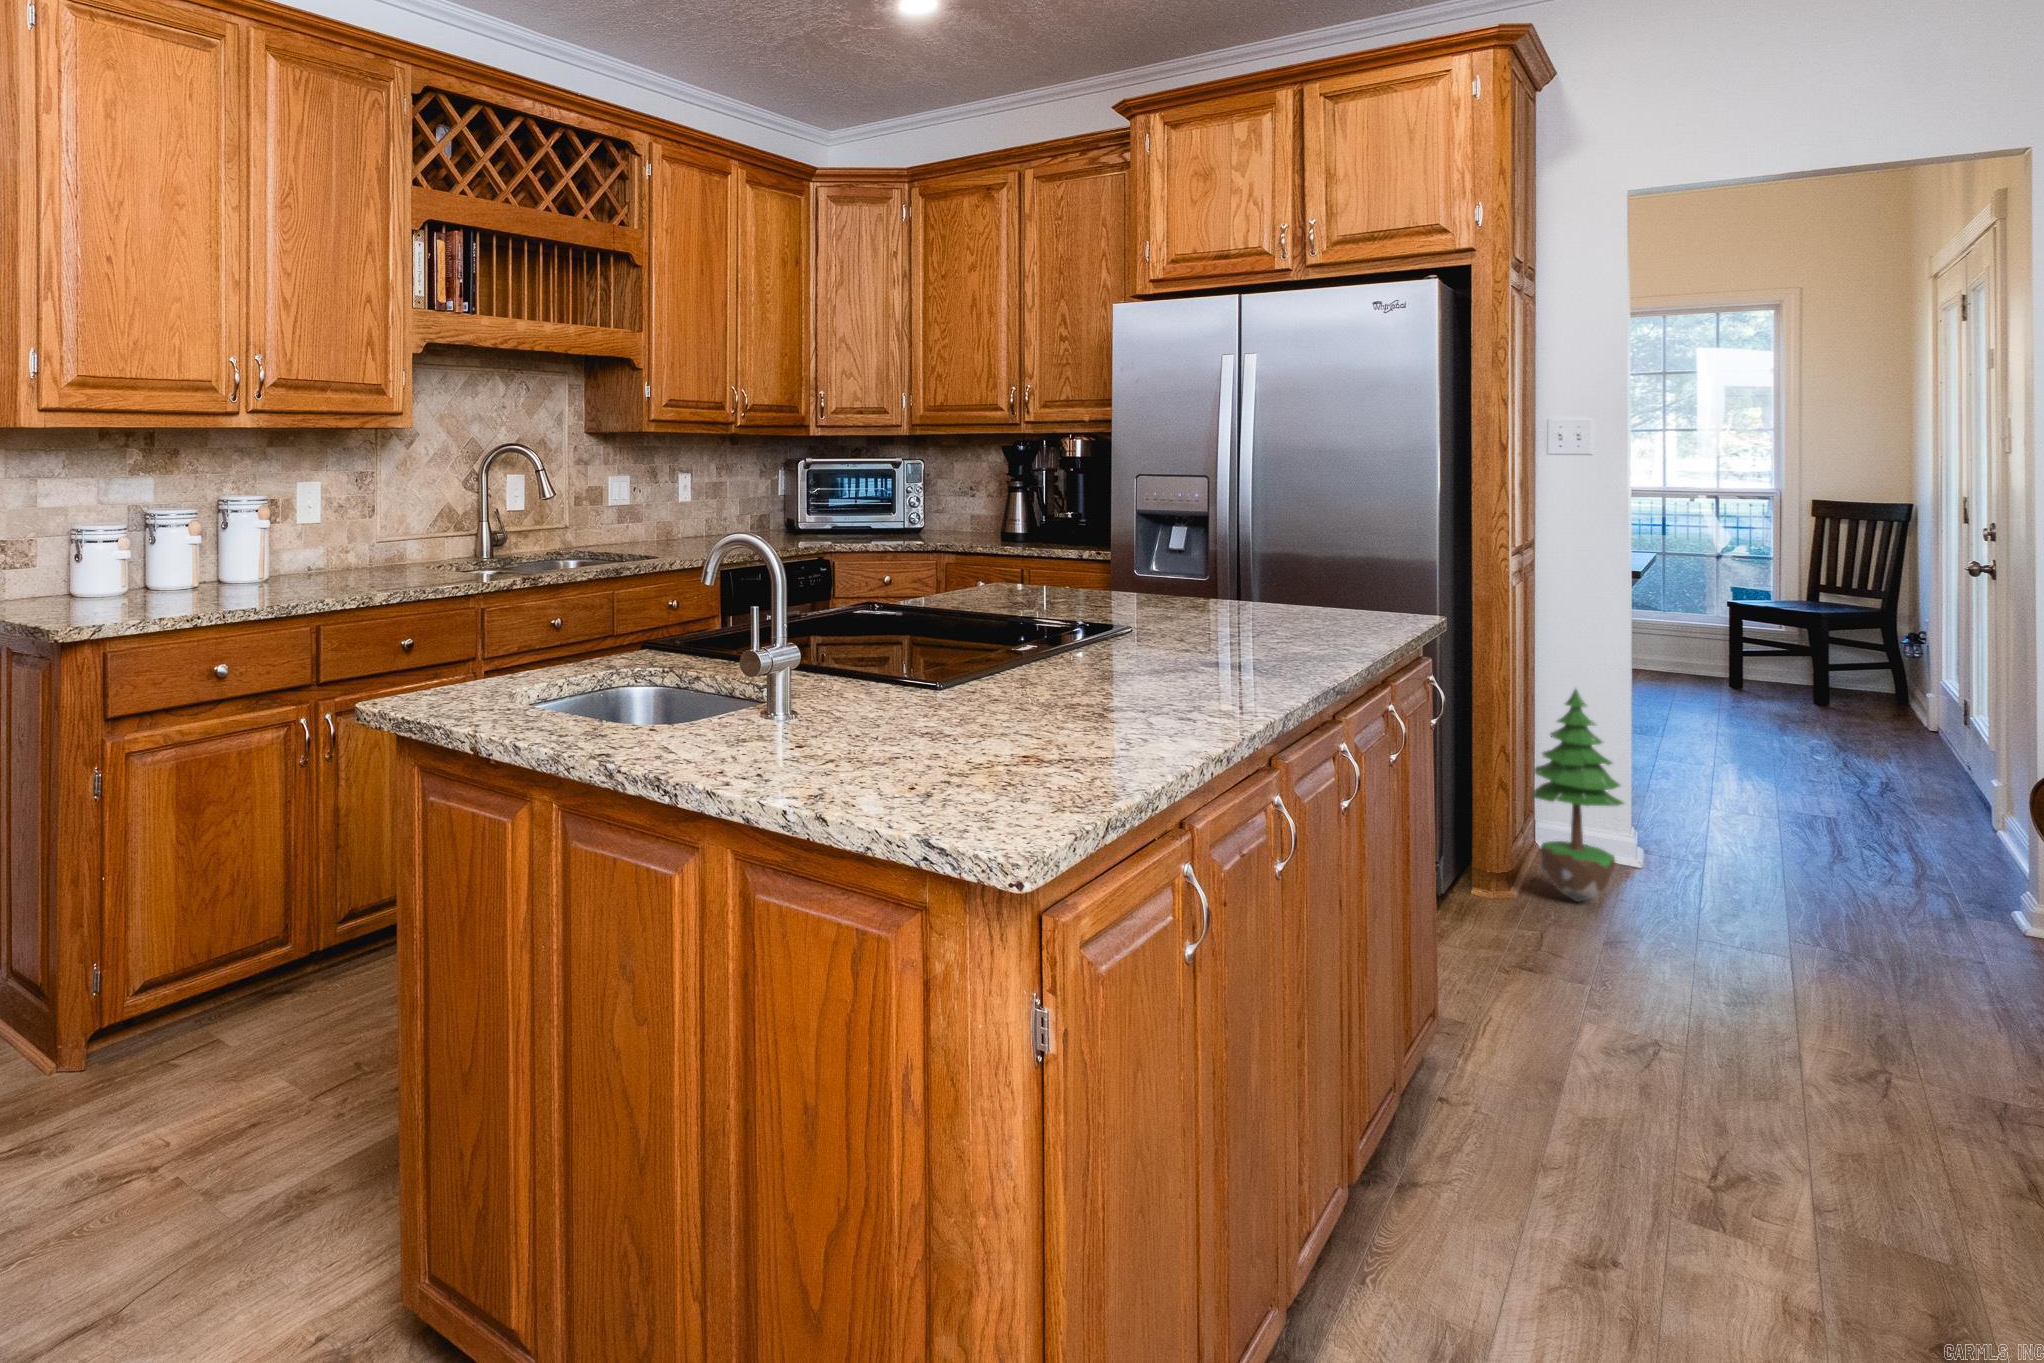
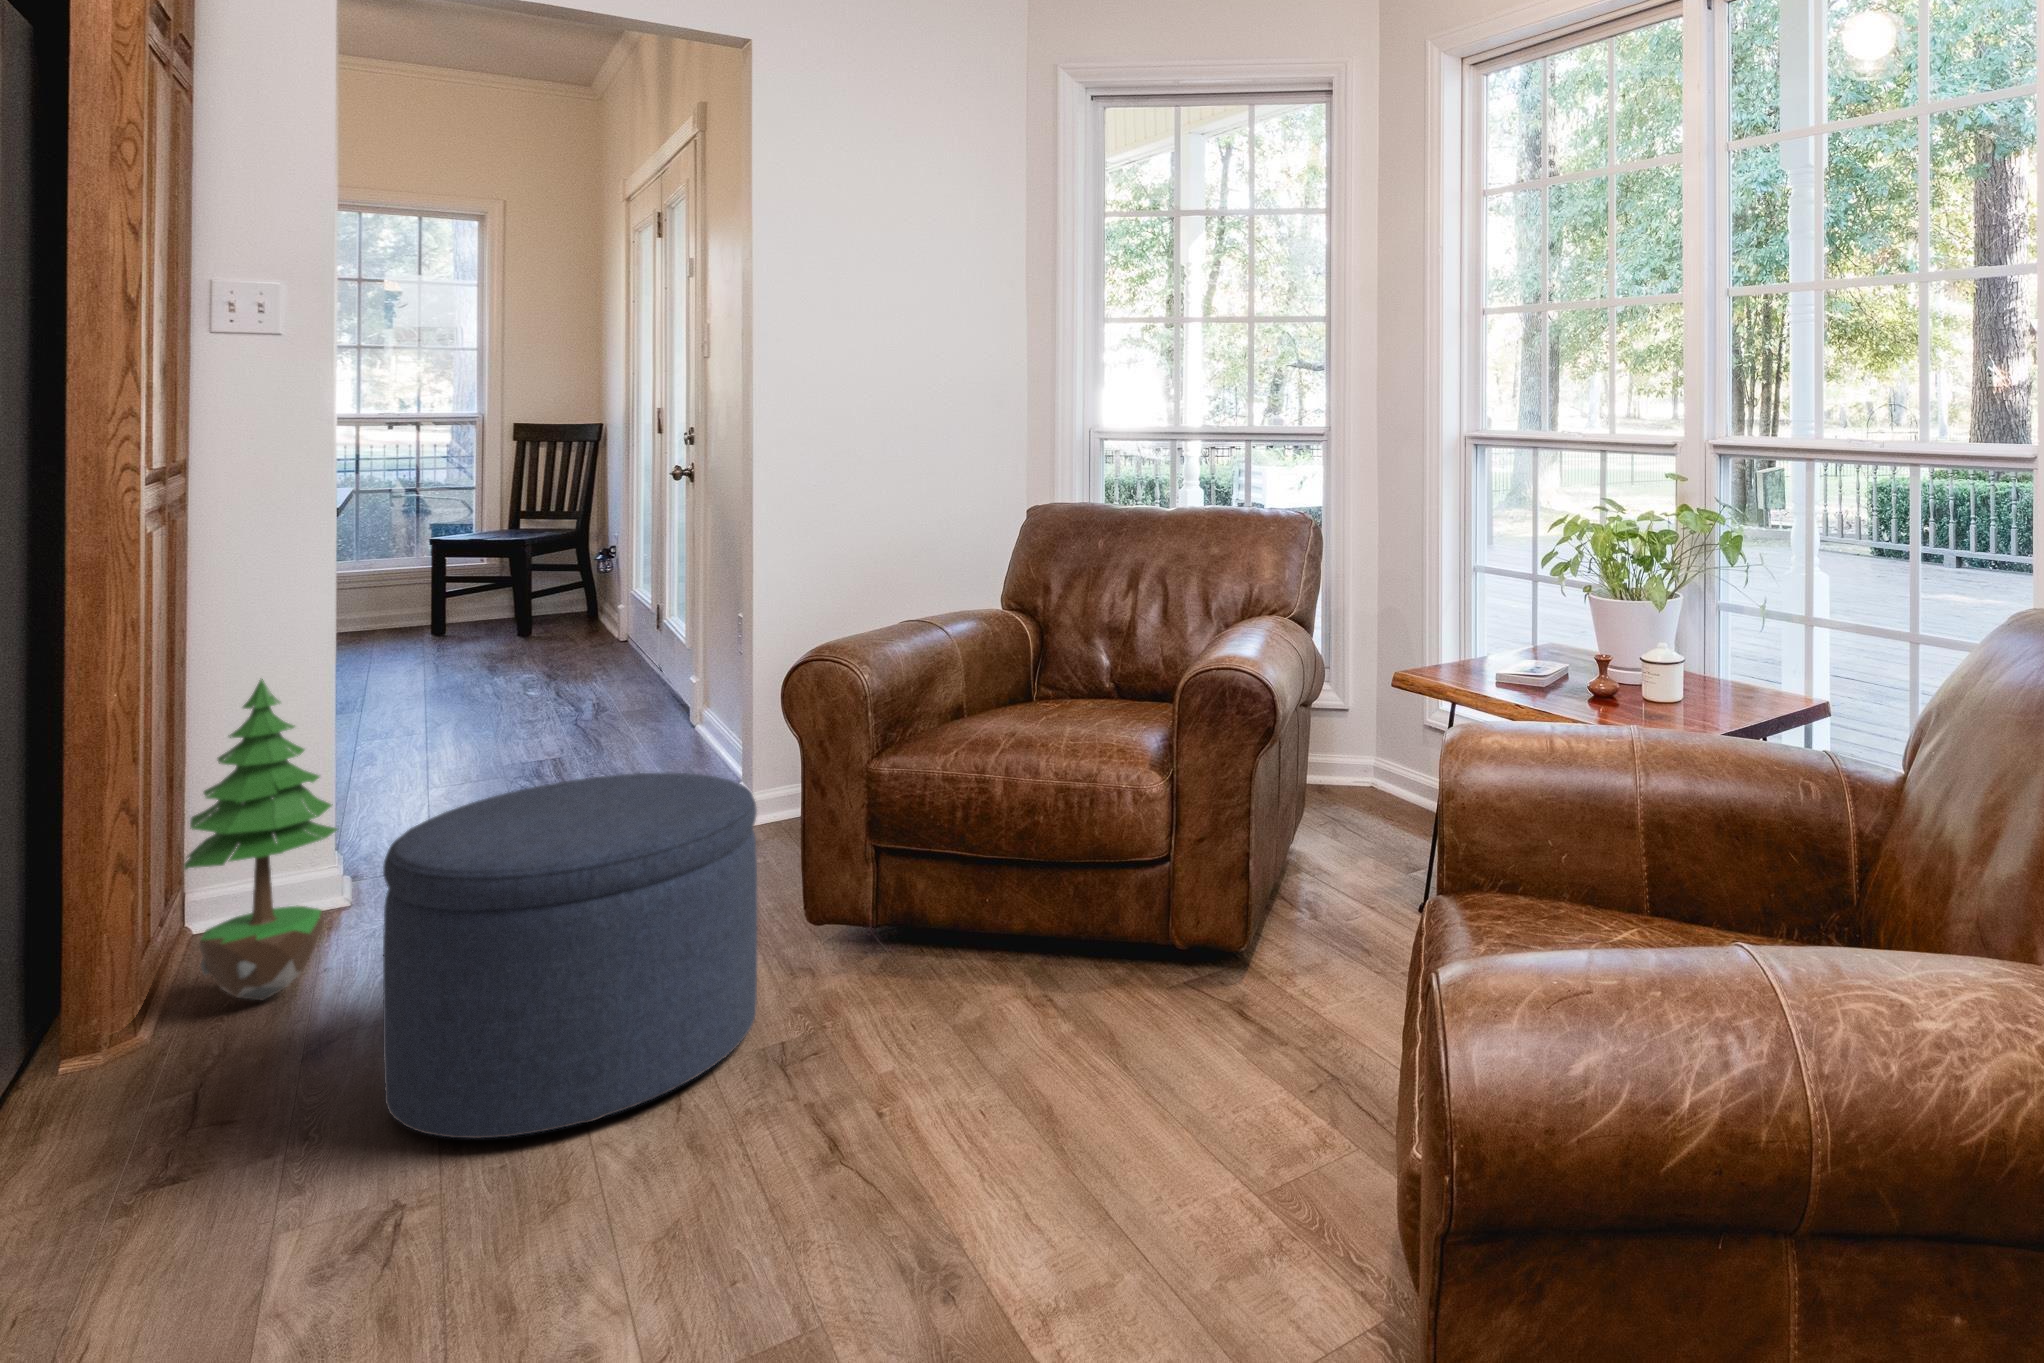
ottoman: none [1647,807,1980,1084] -> present [383,773,757,1138]

